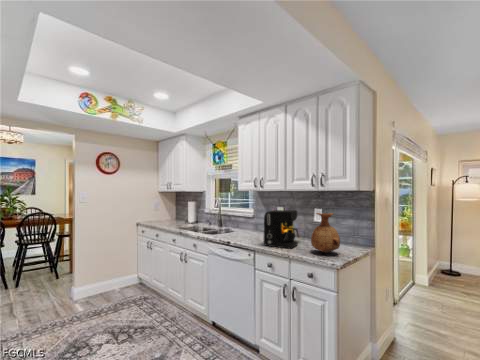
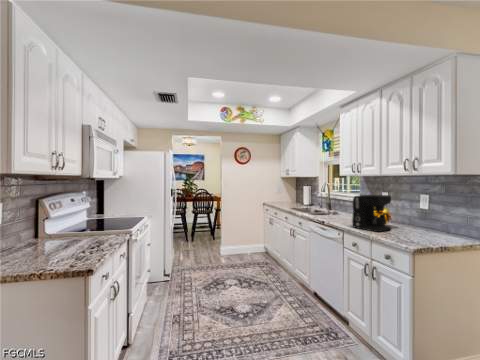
vase: present [311,213,340,253] -> none [396,198,431,240]

